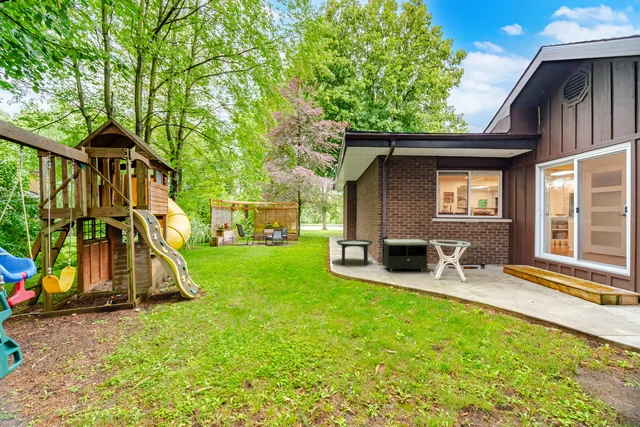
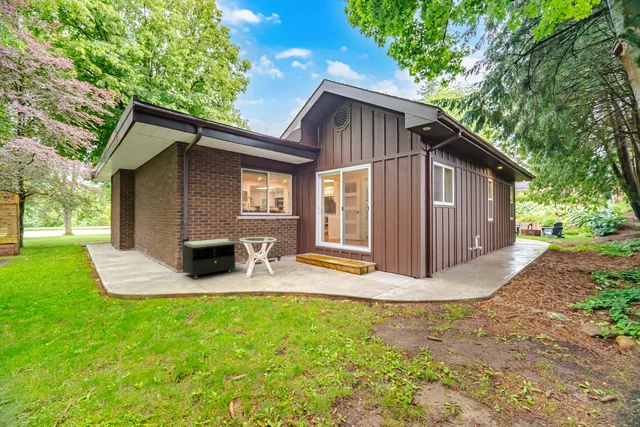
round table: present [336,240,373,265] -> none [110,245,169,282]

